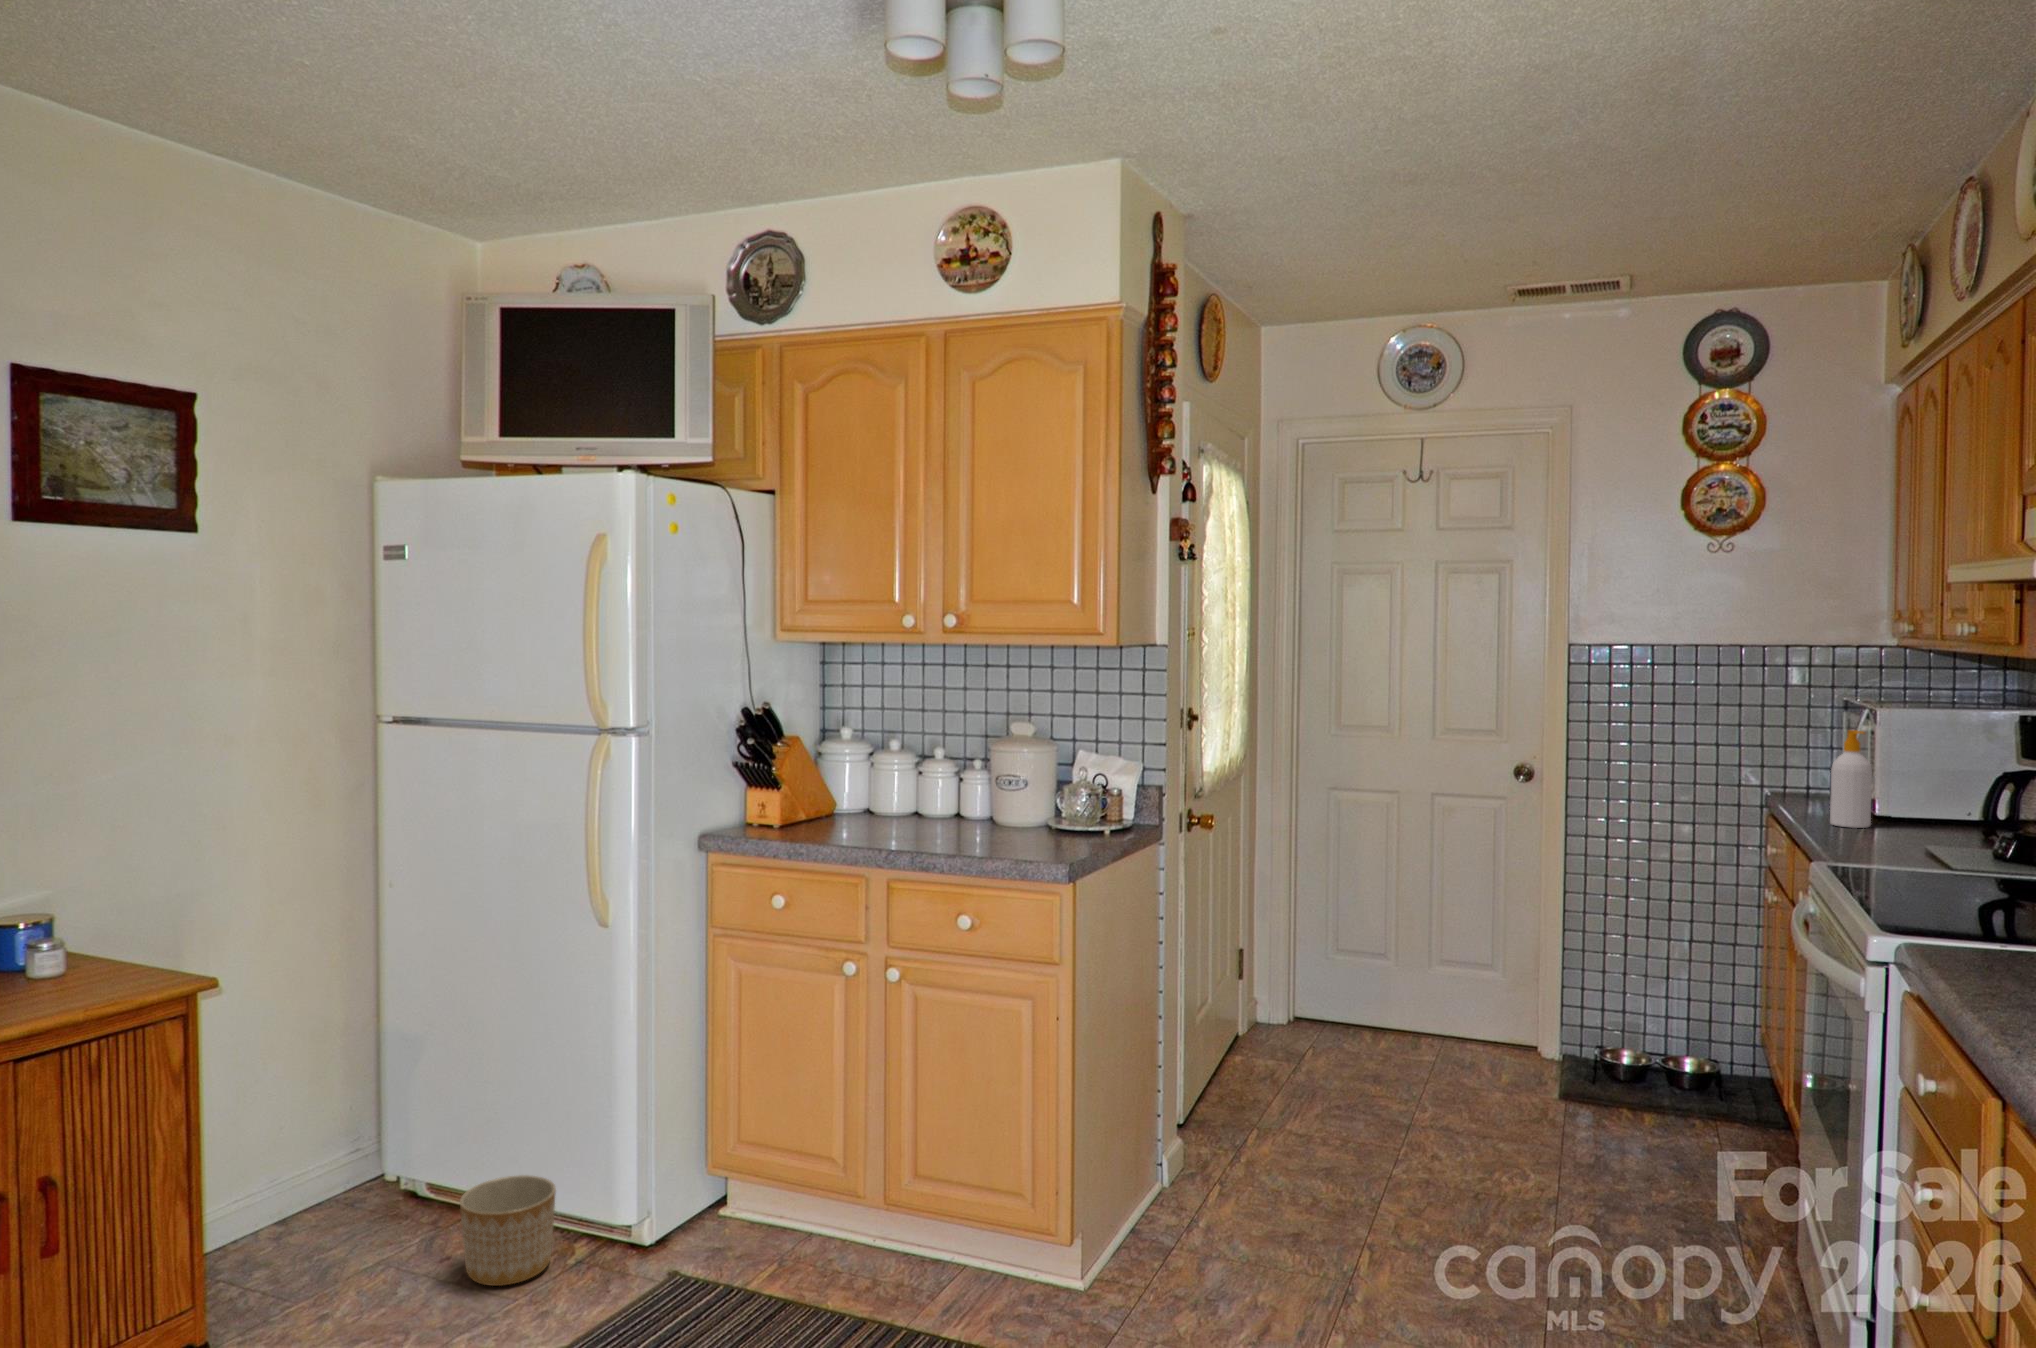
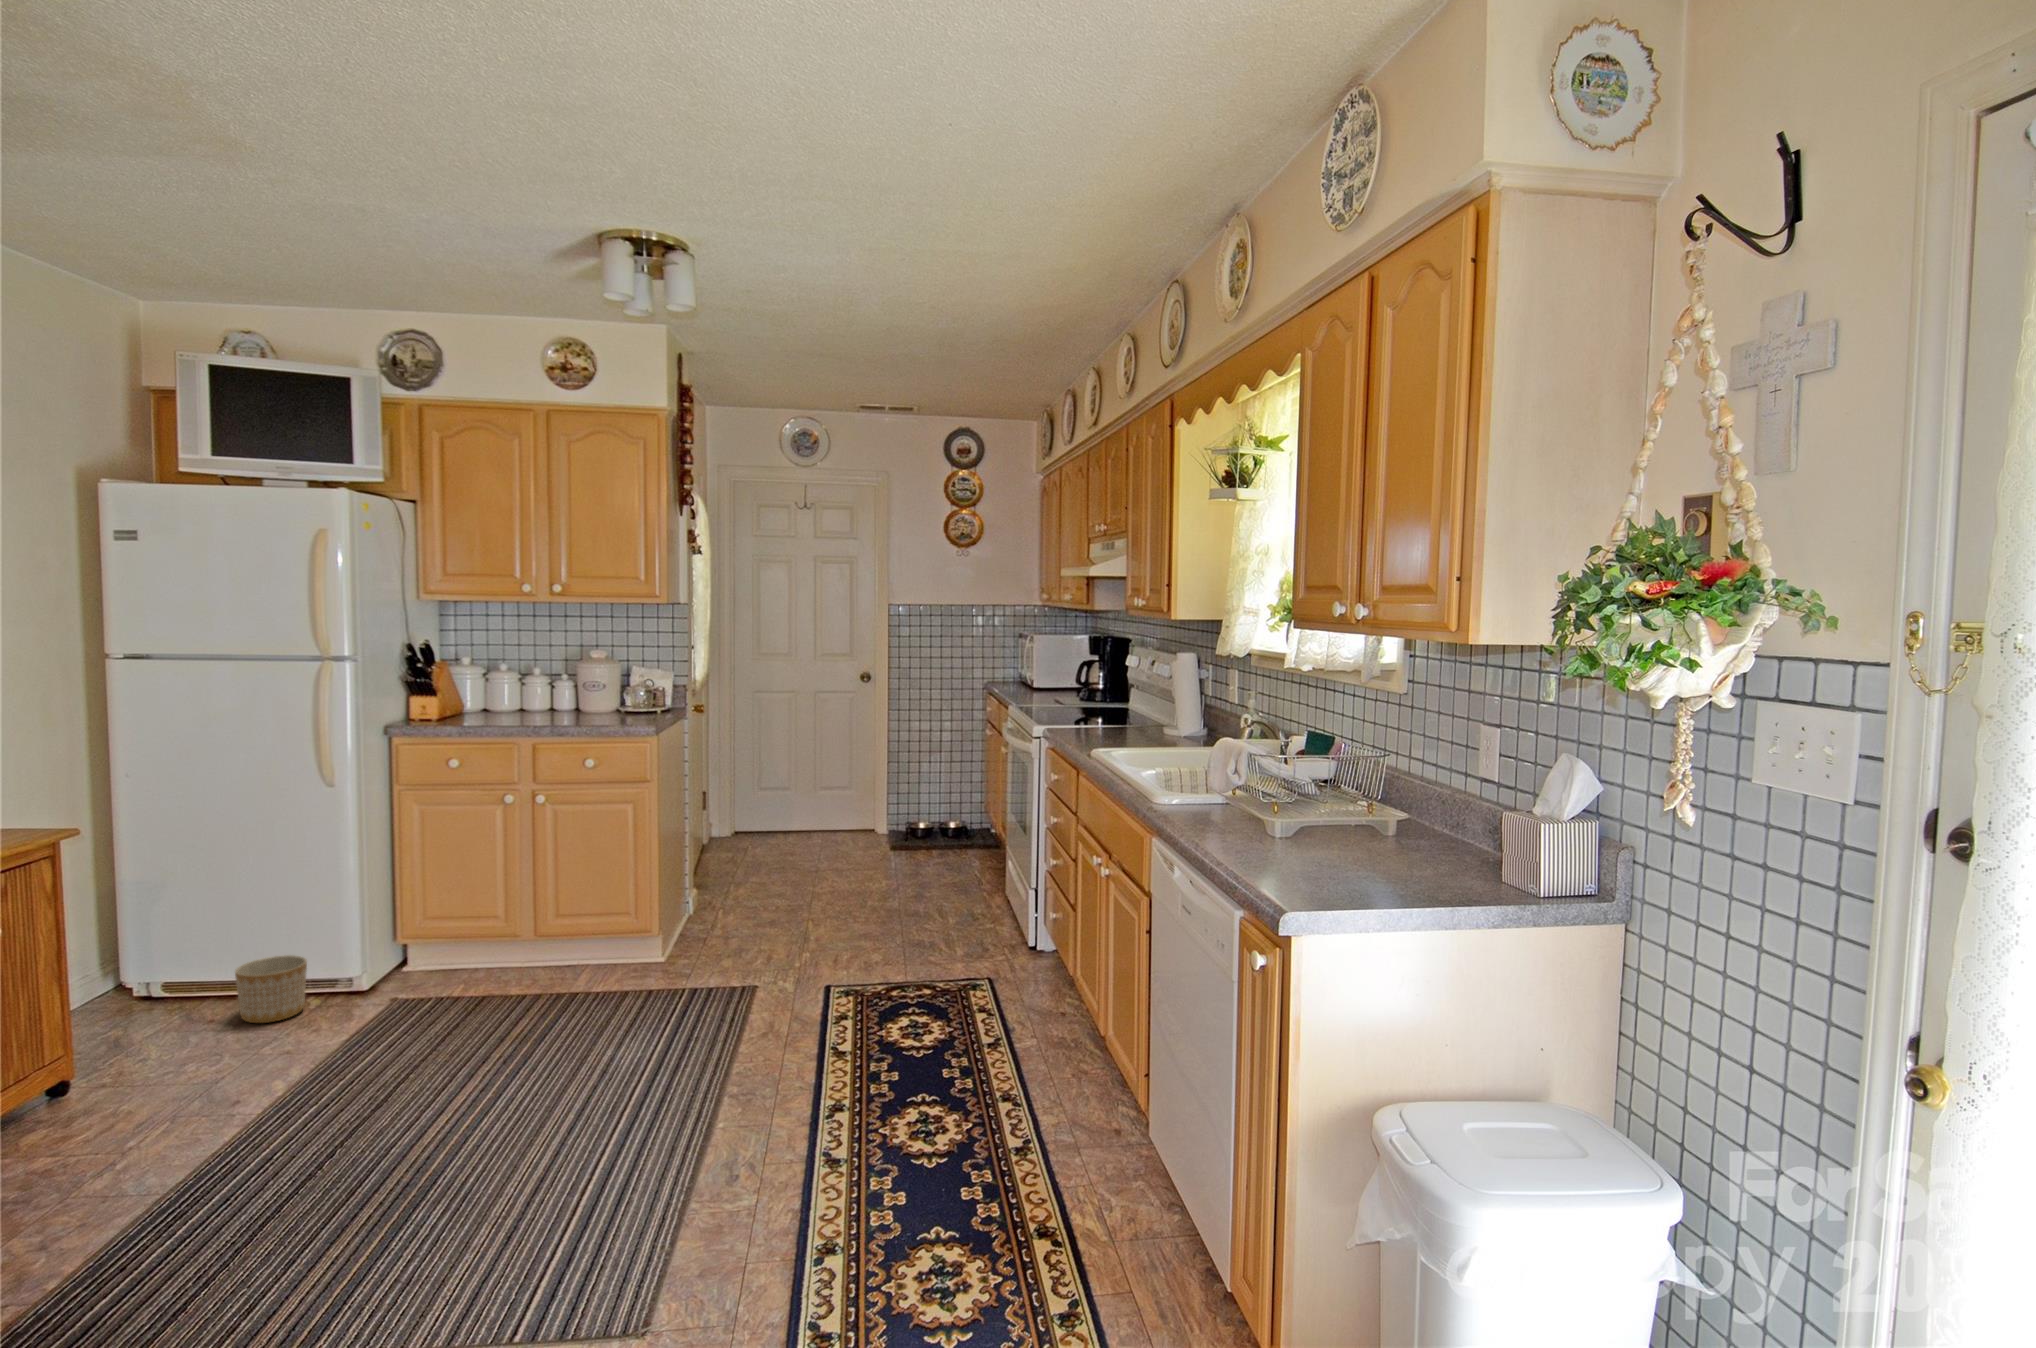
soap bottle: present [1830,730,1872,828] -> none [1014,647,1031,694]

